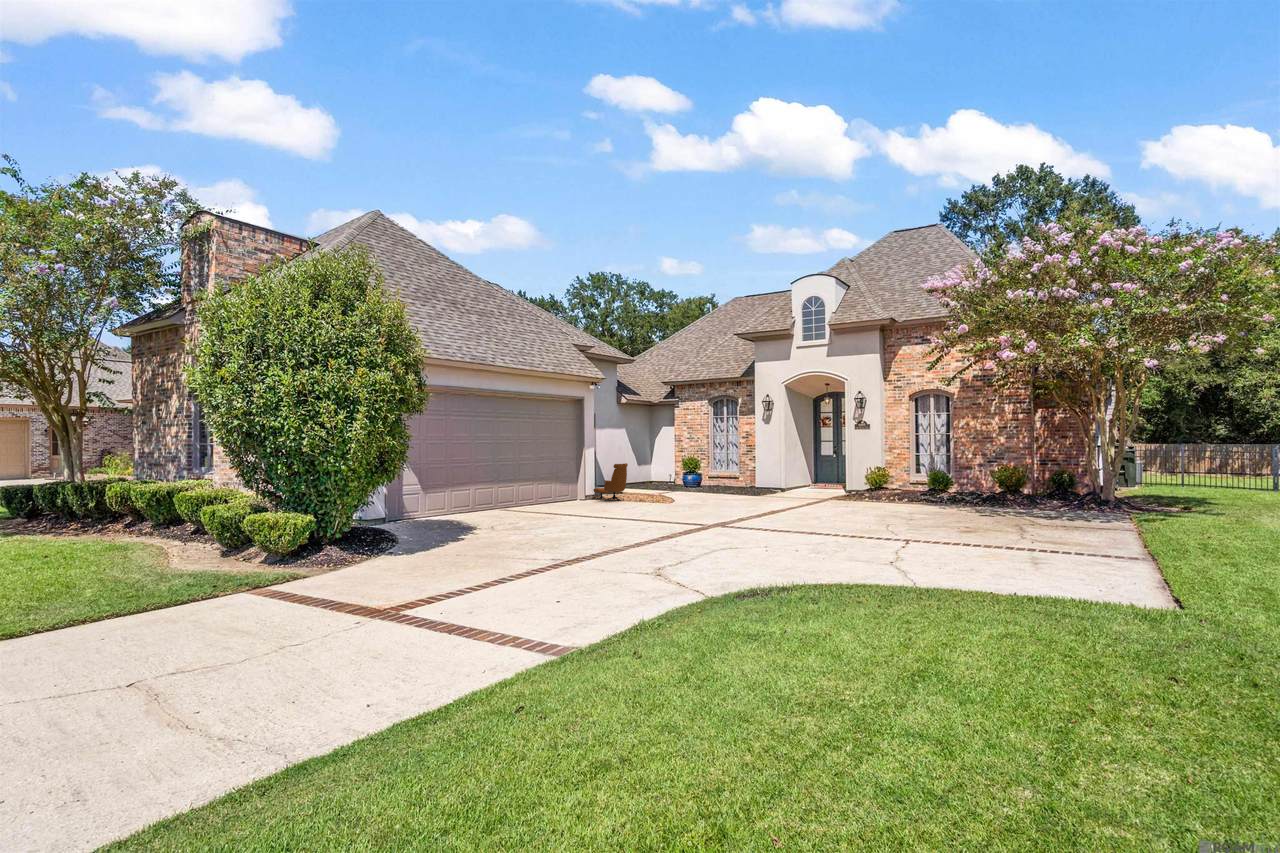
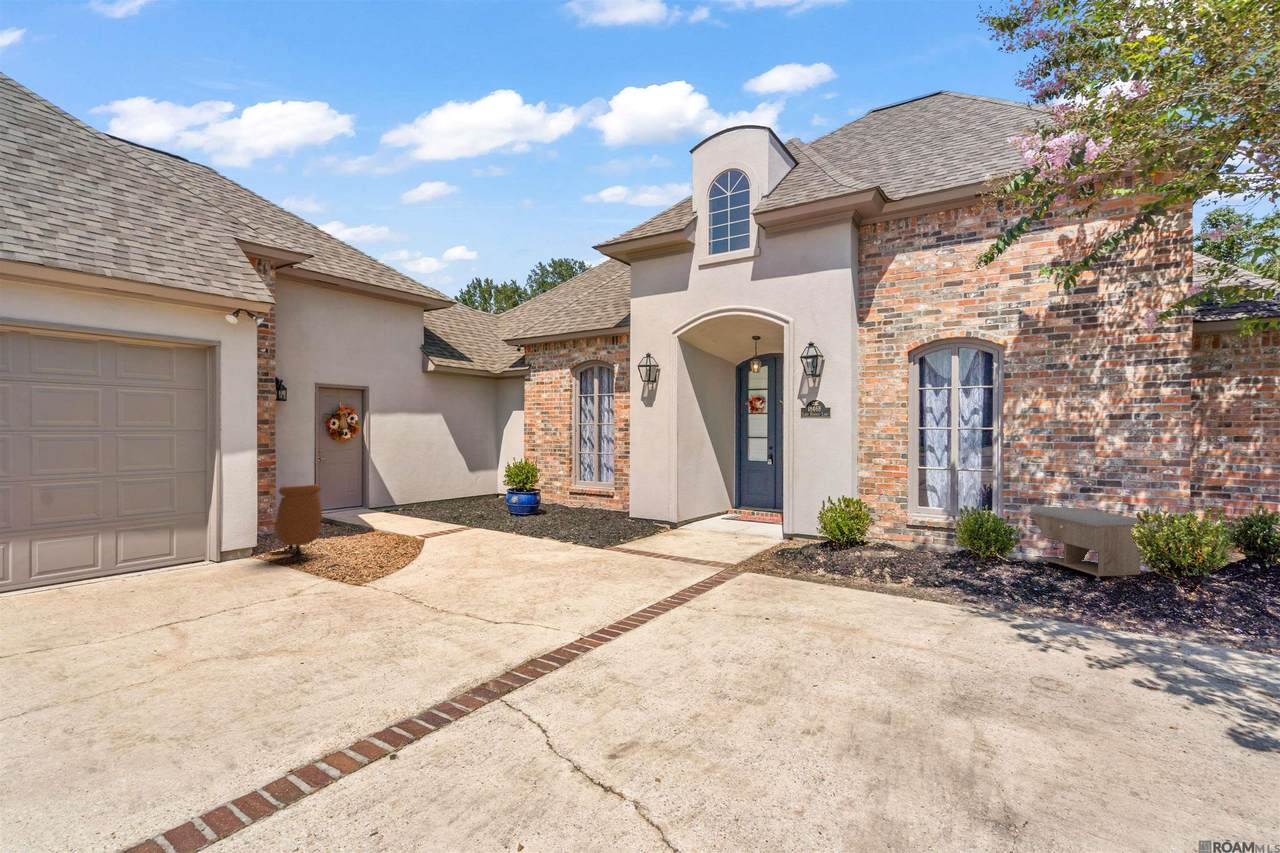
storage bench: none [964,470,1004,499] -> present [1031,506,1140,581]

